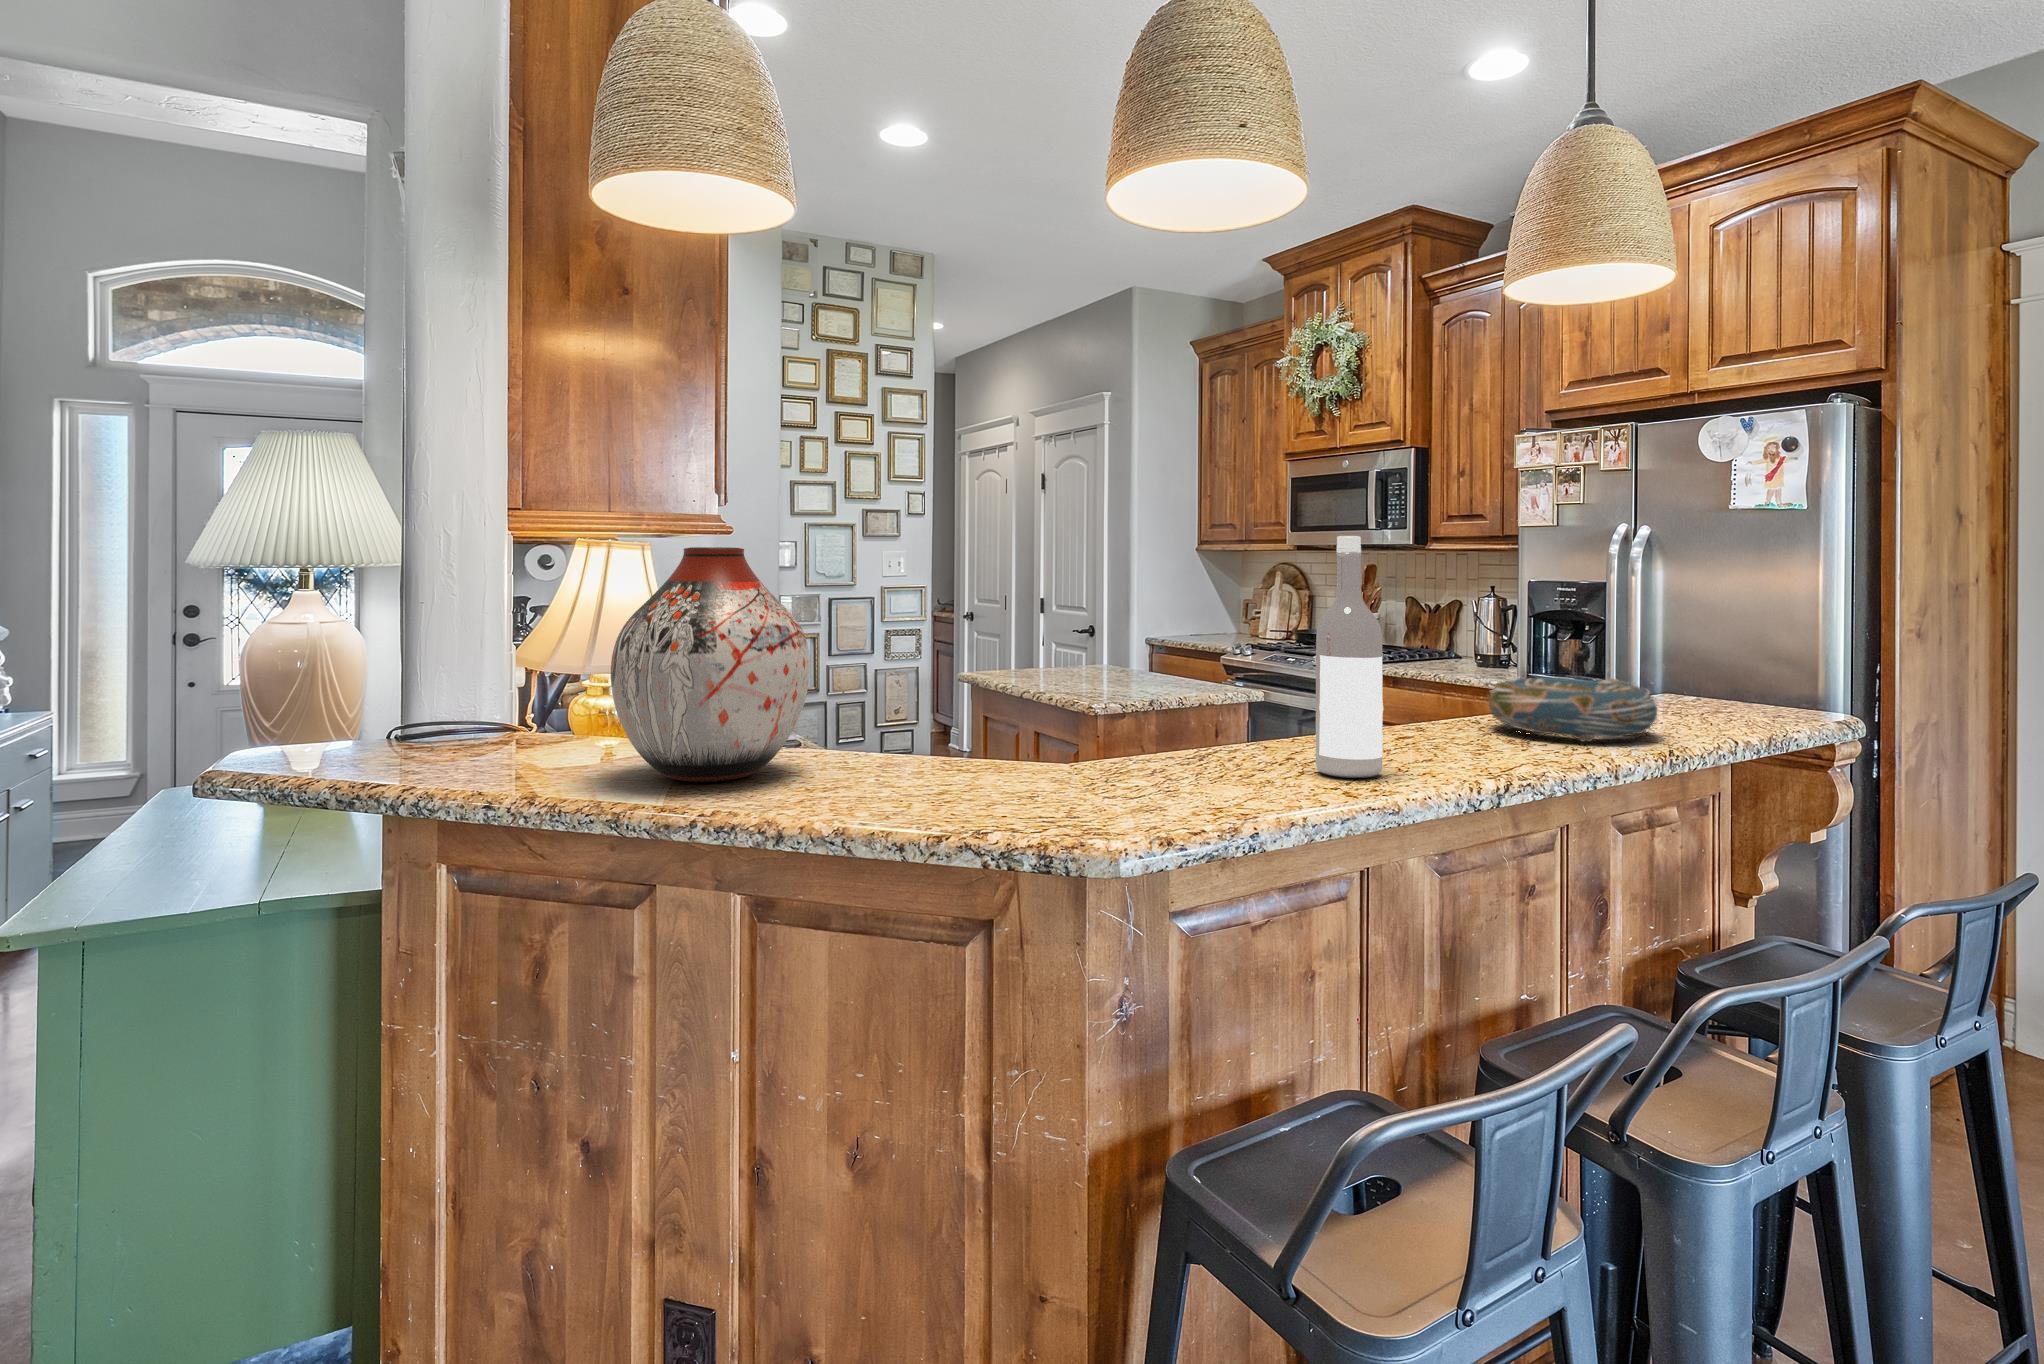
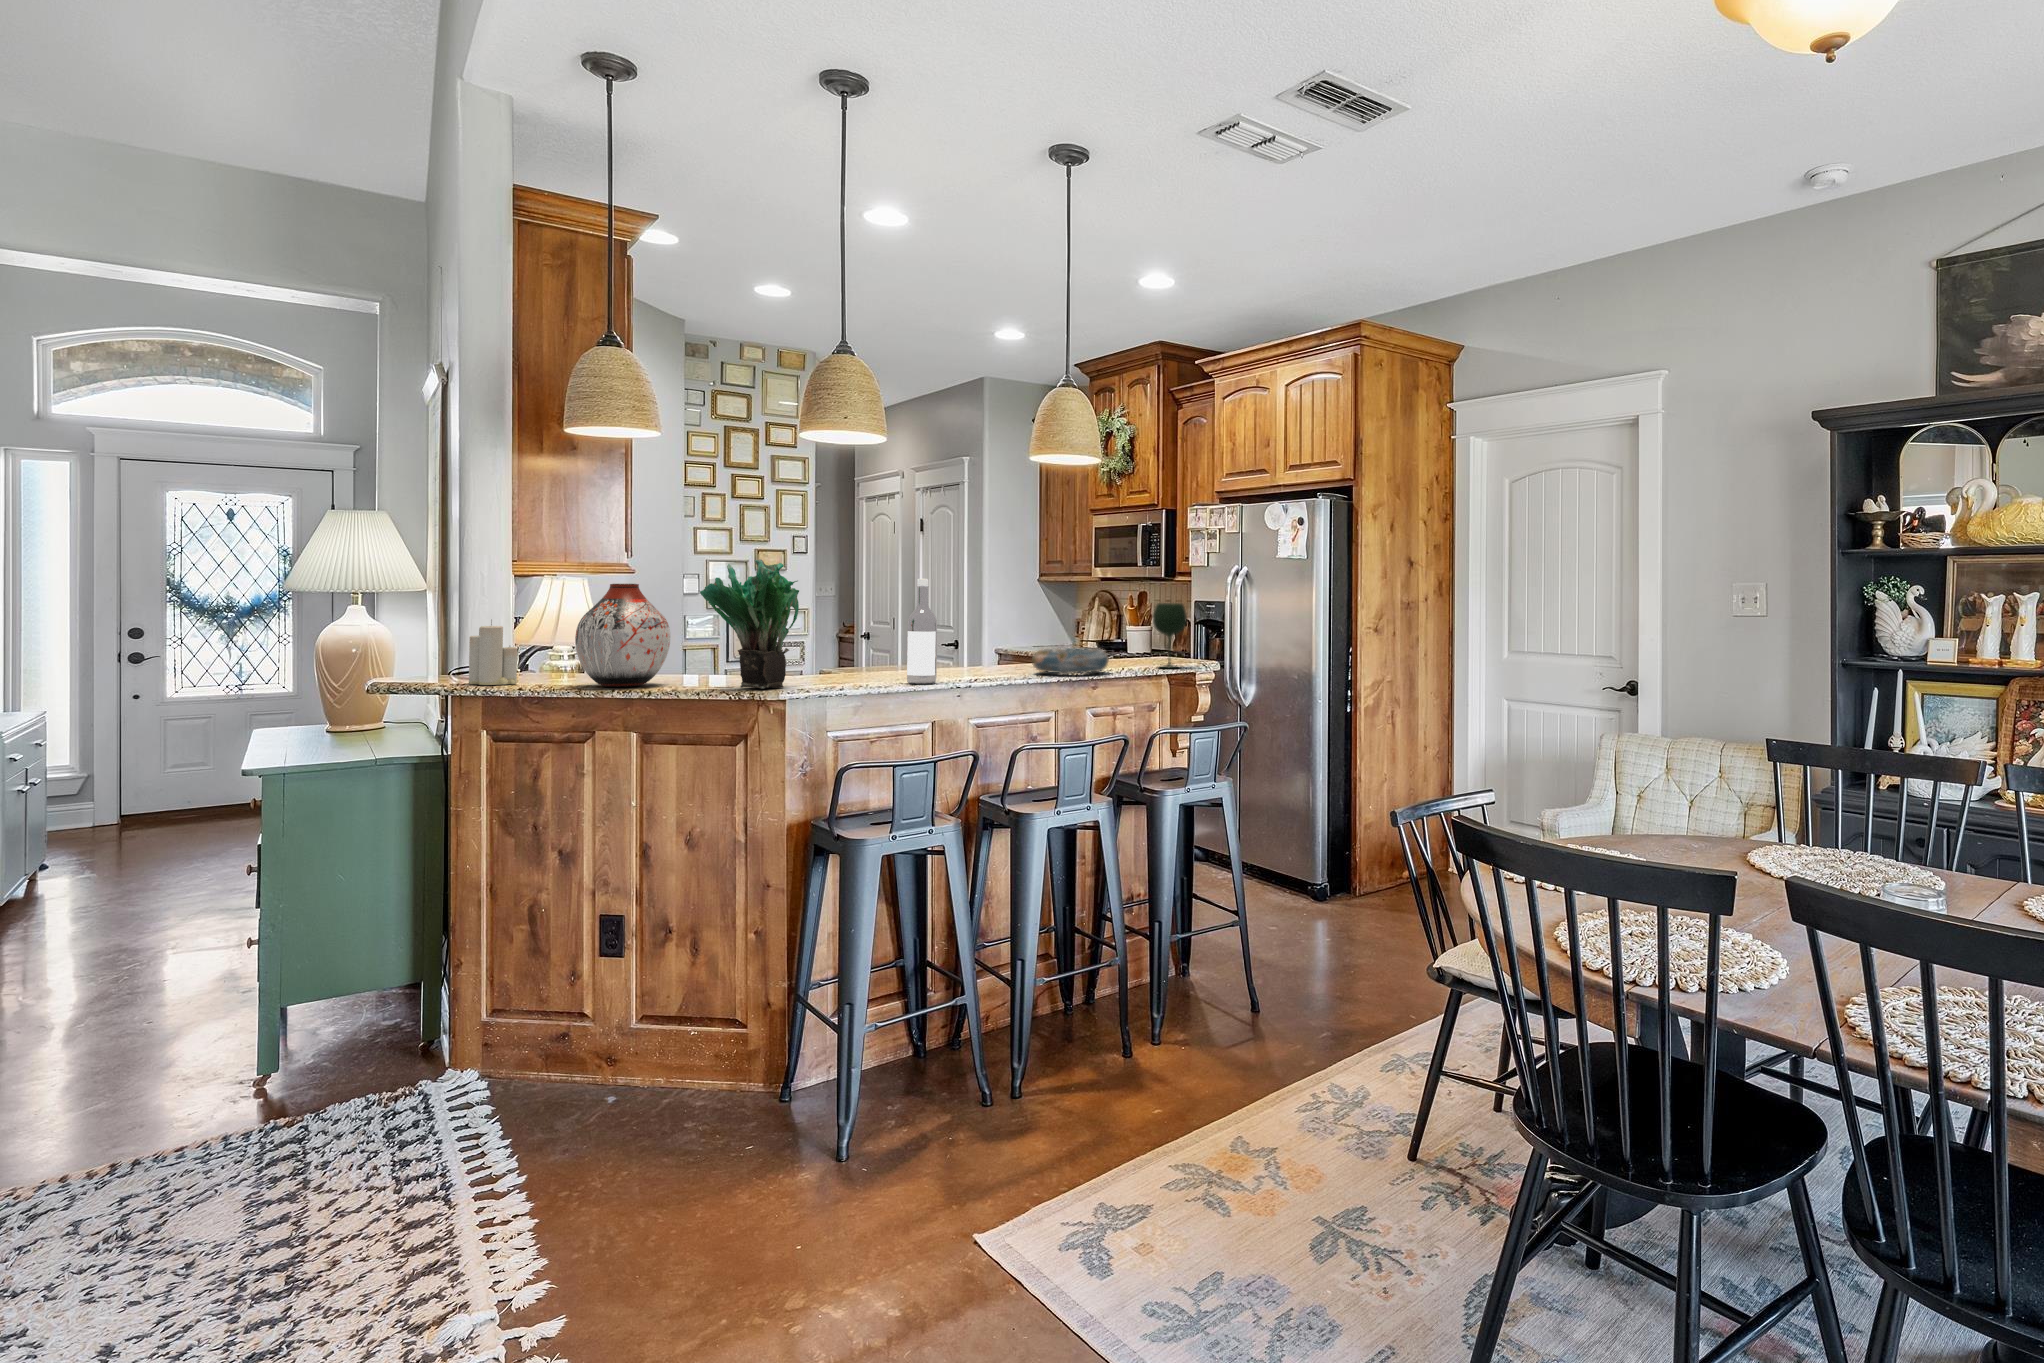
potted plant: none [887,490,1093,801] -> present [700,559,799,689]
wine glass: none [1673,587,1749,716] -> present [1153,603,1187,668]
candle: none [405,624,501,767] -> present [469,620,517,685]

